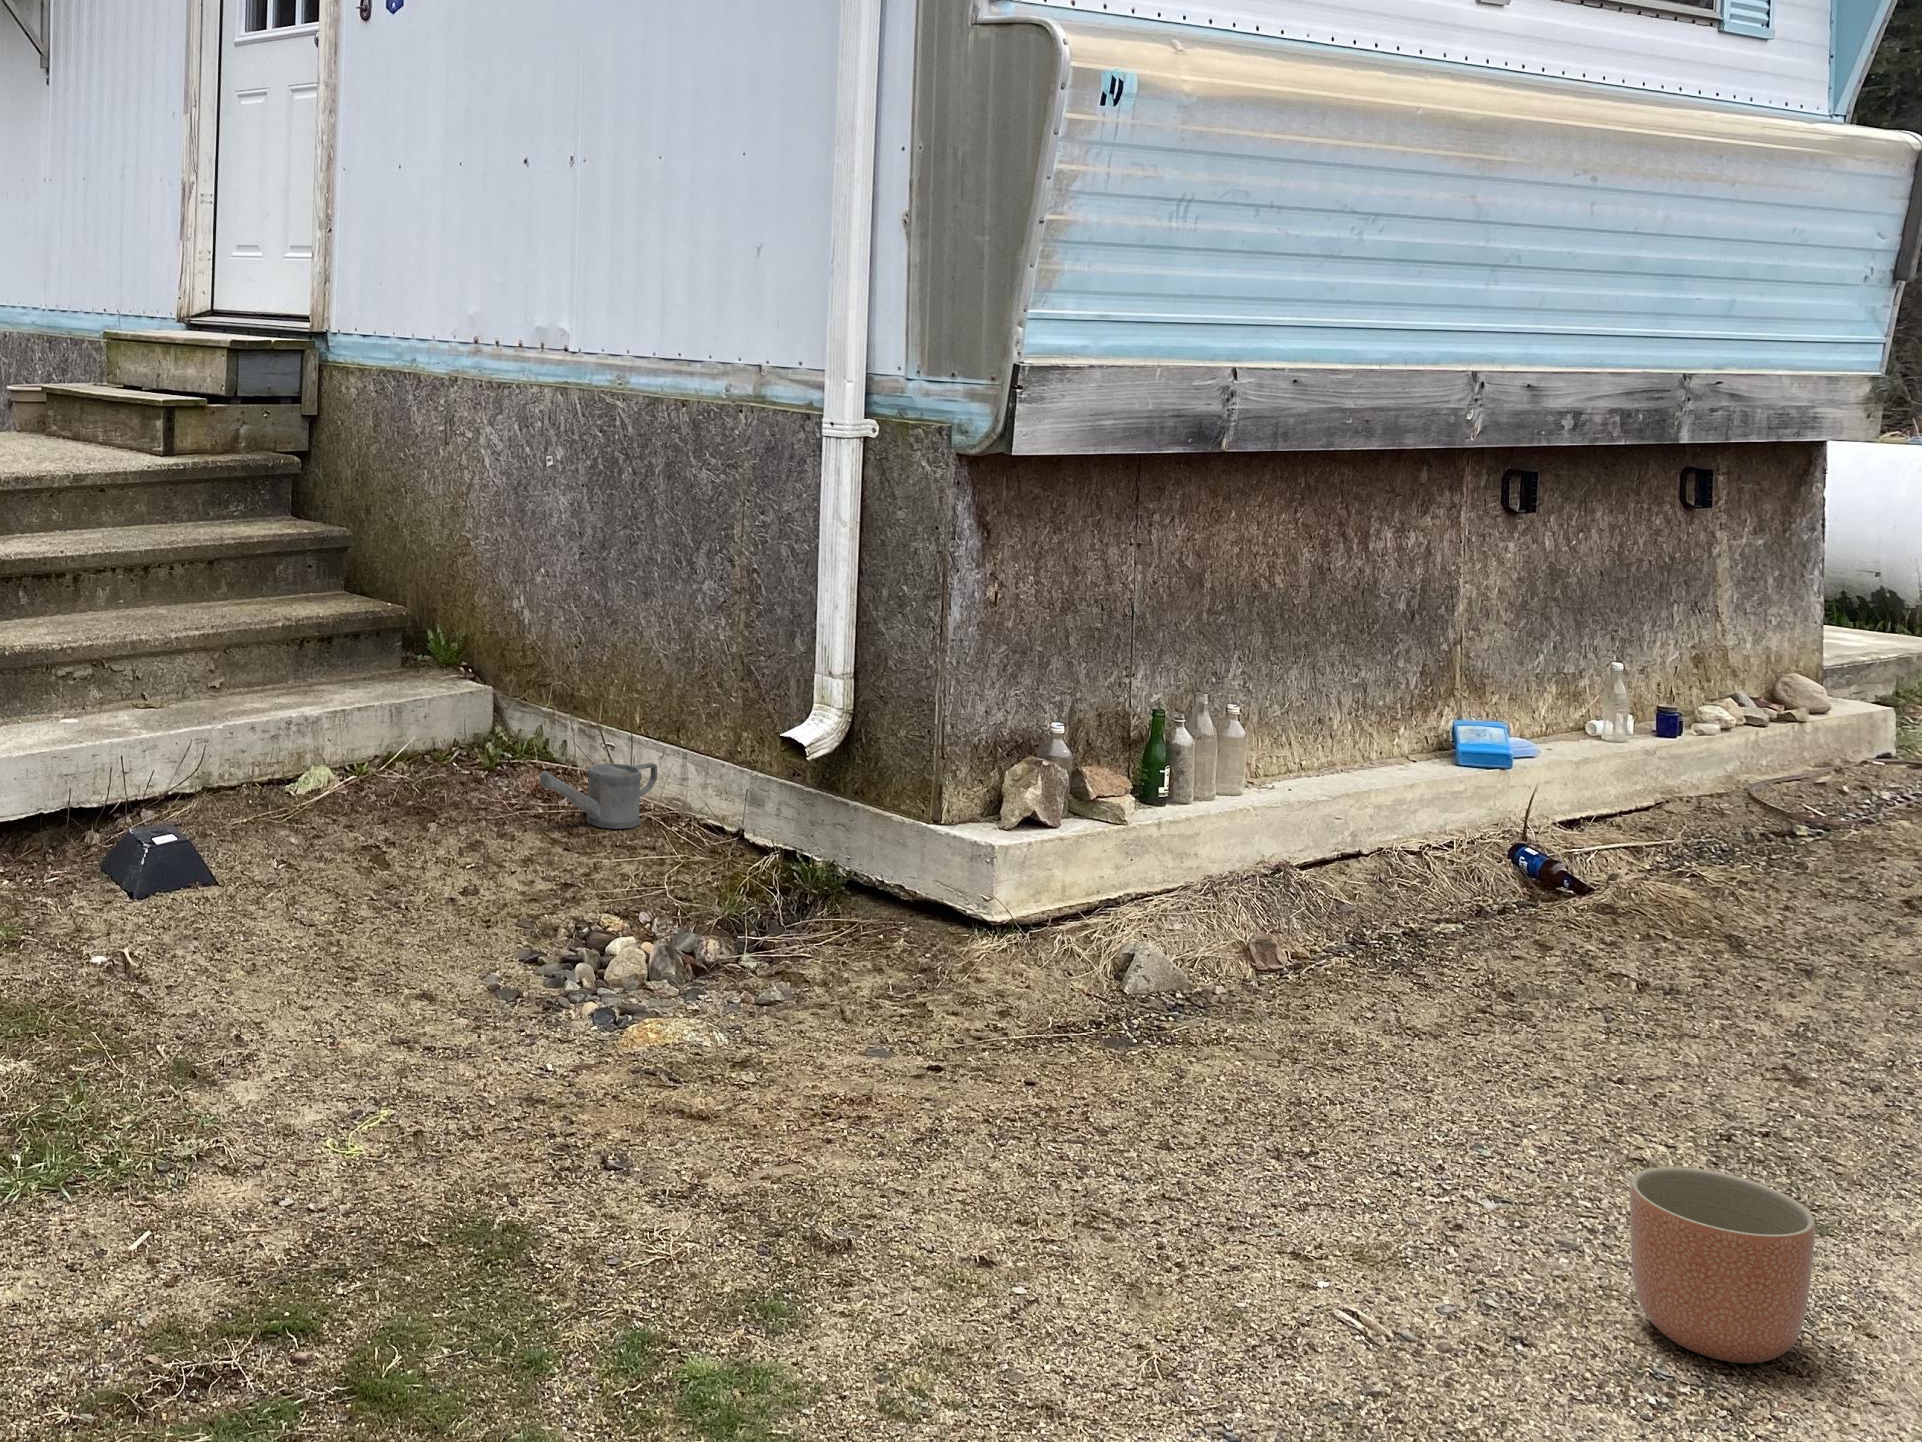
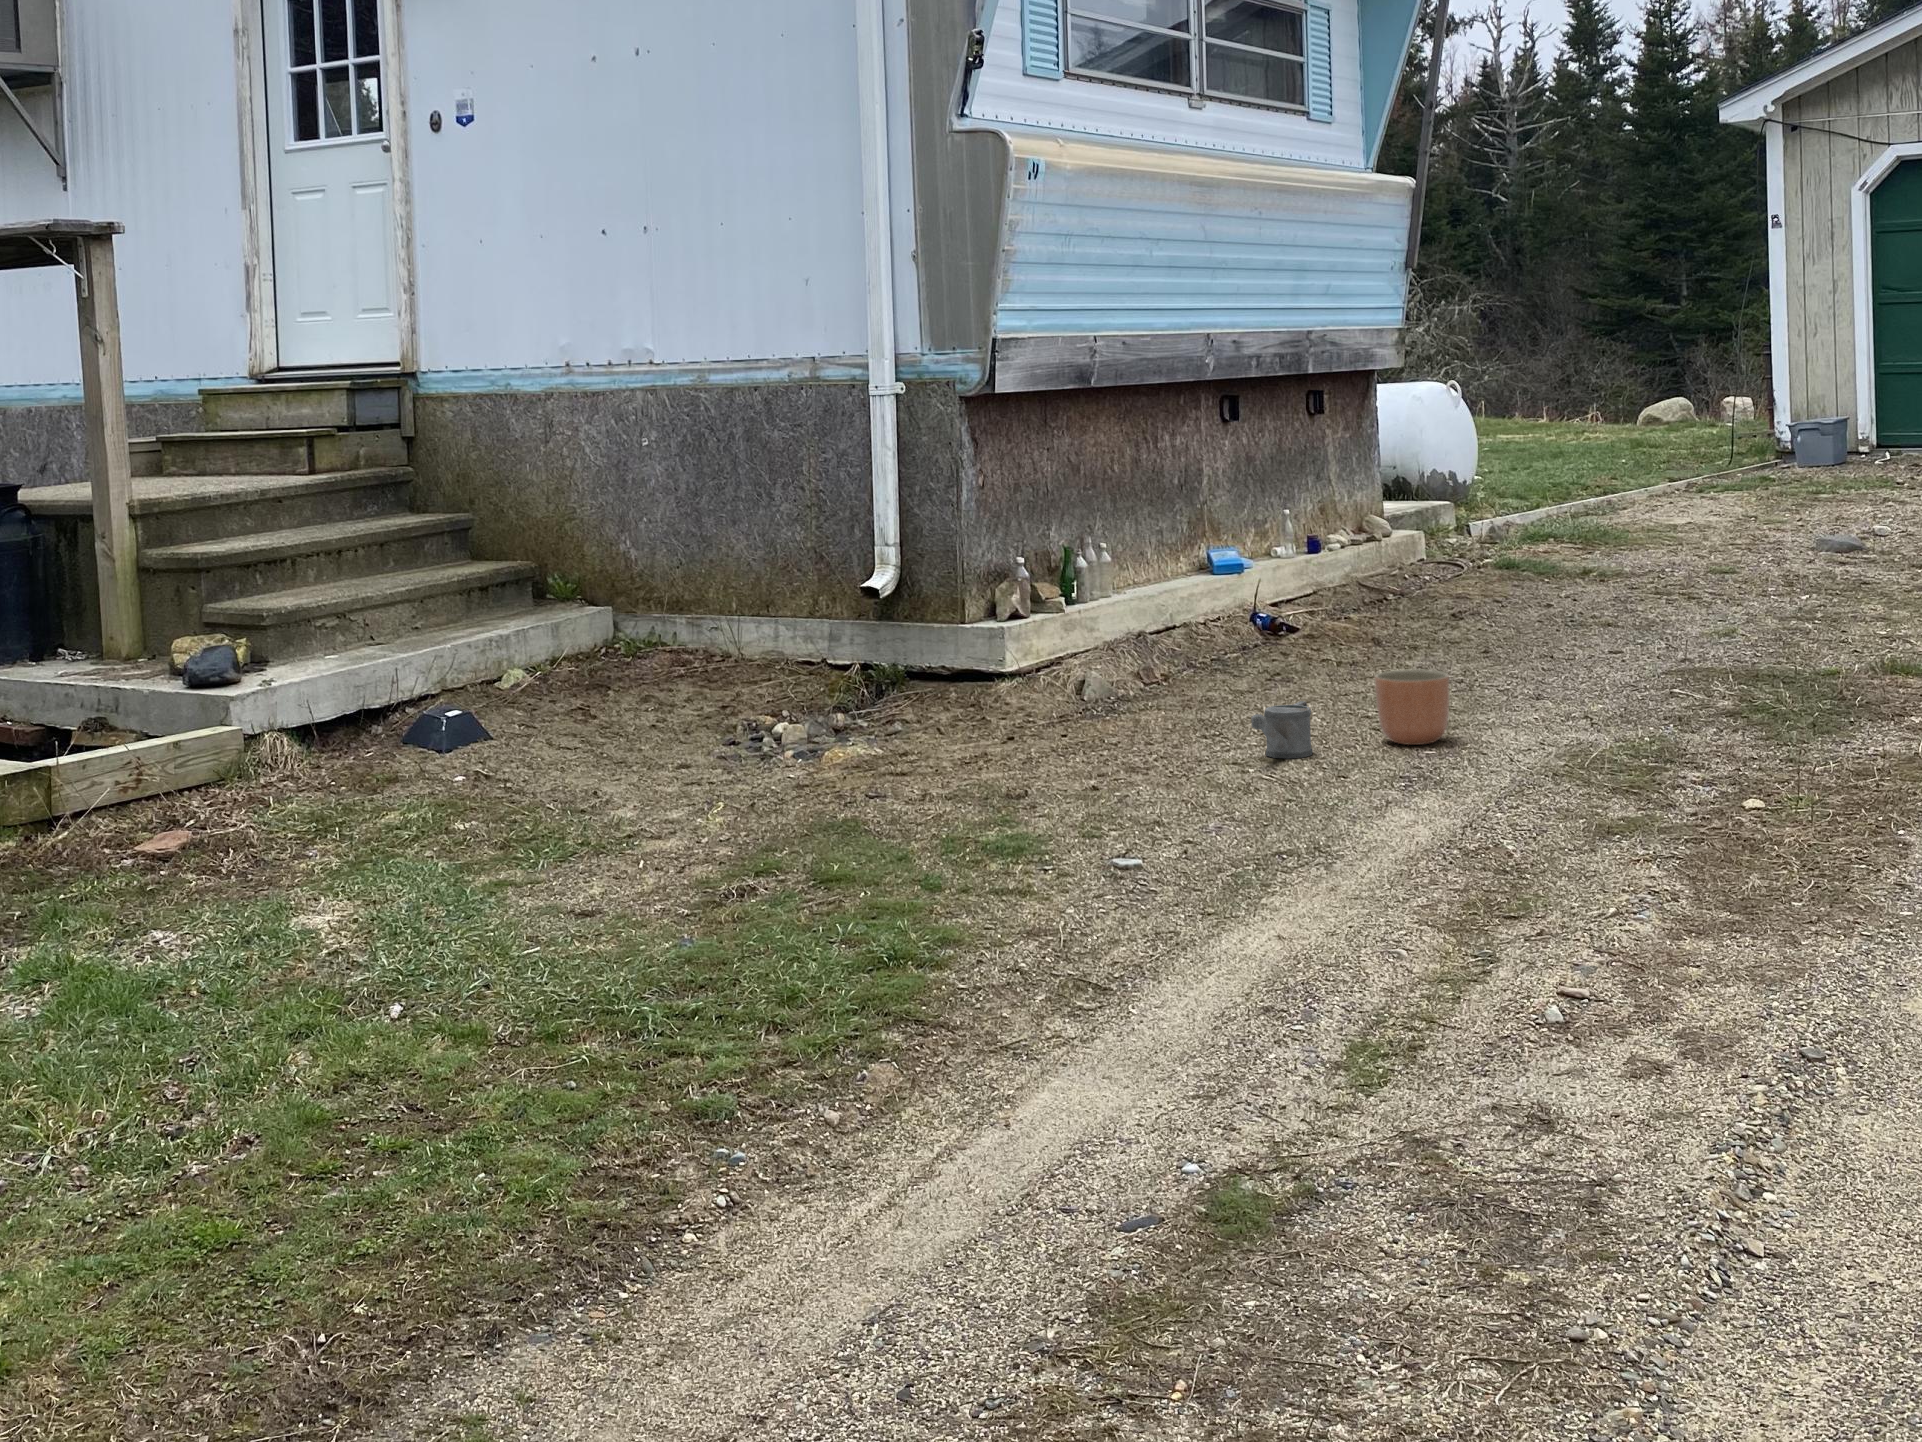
watering can: present [541,763,657,829] -> present [1251,701,1313,759]

